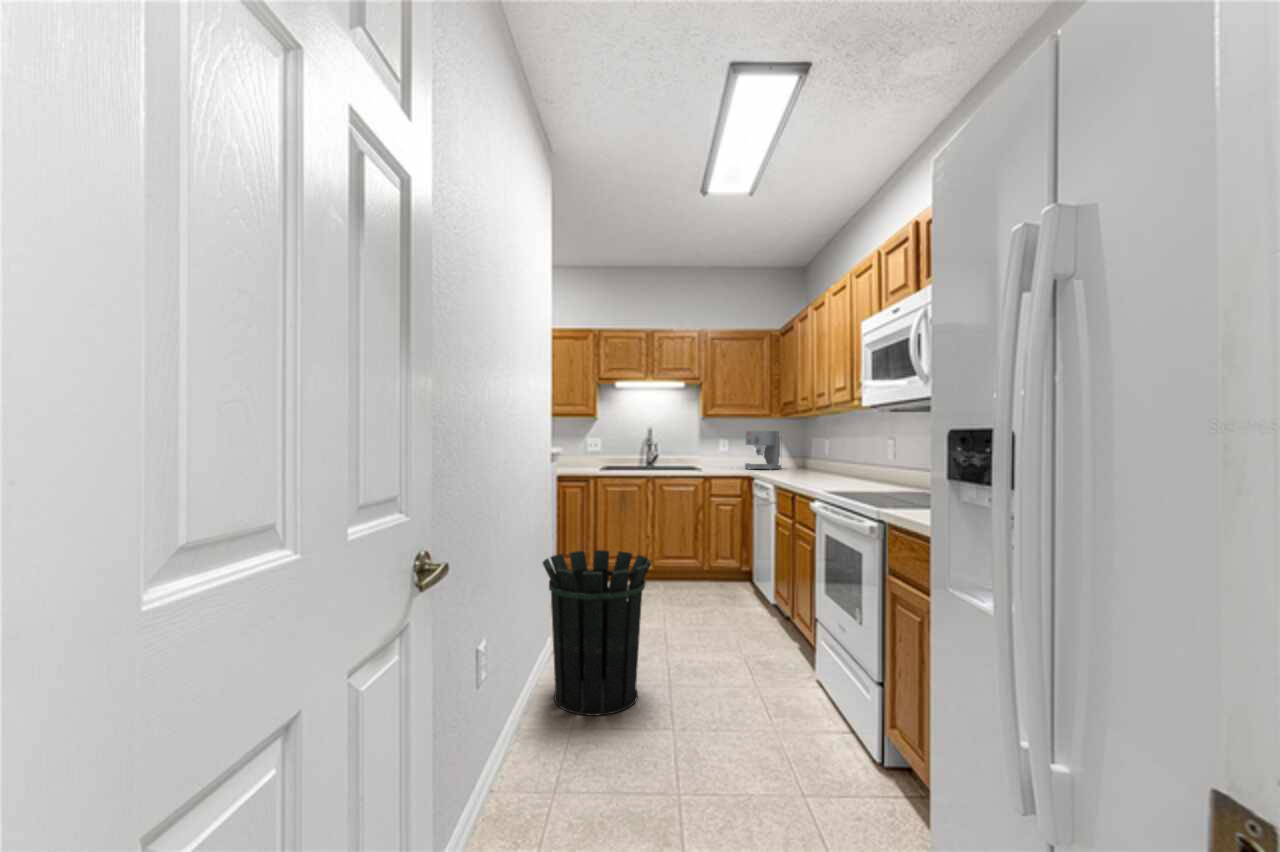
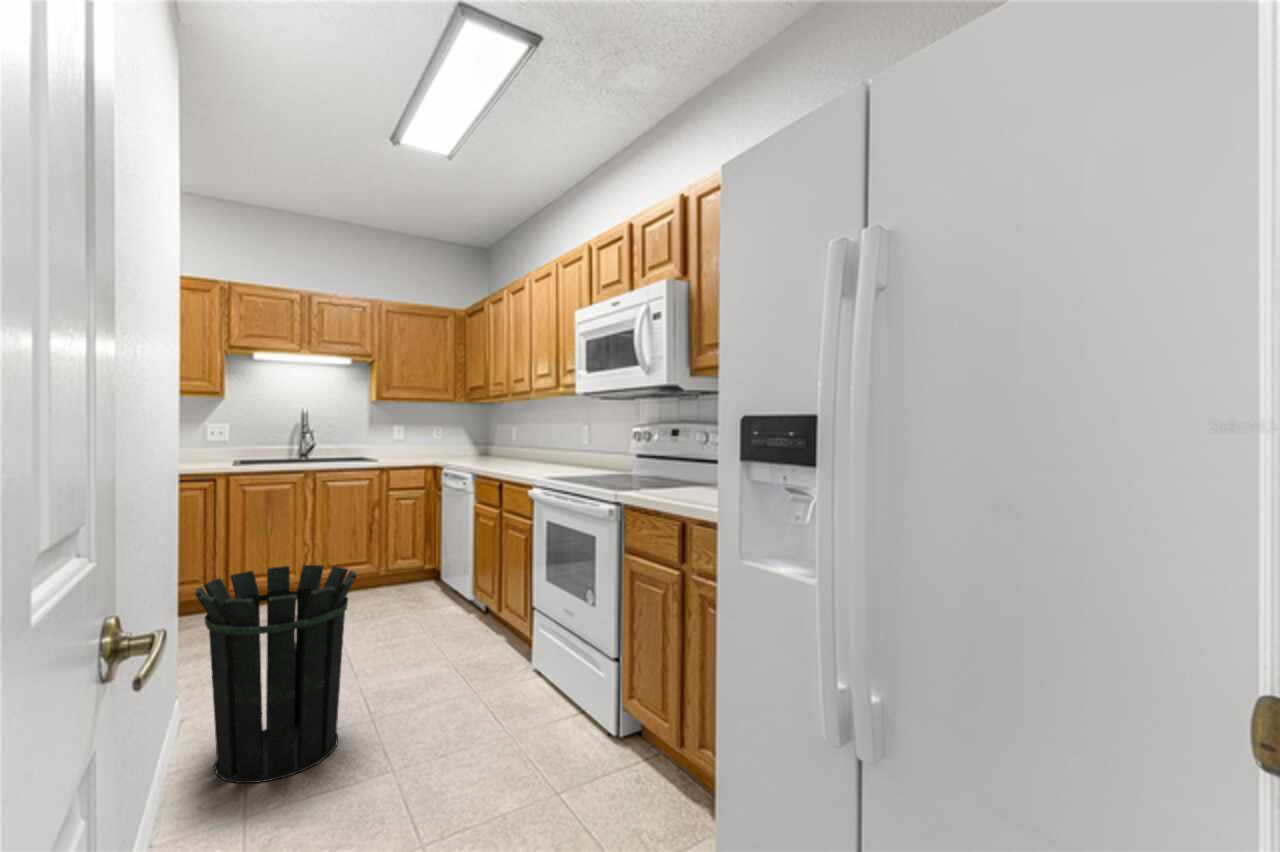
coffee maker: present [745,431,781,470] -> none [422,416,462,458]

